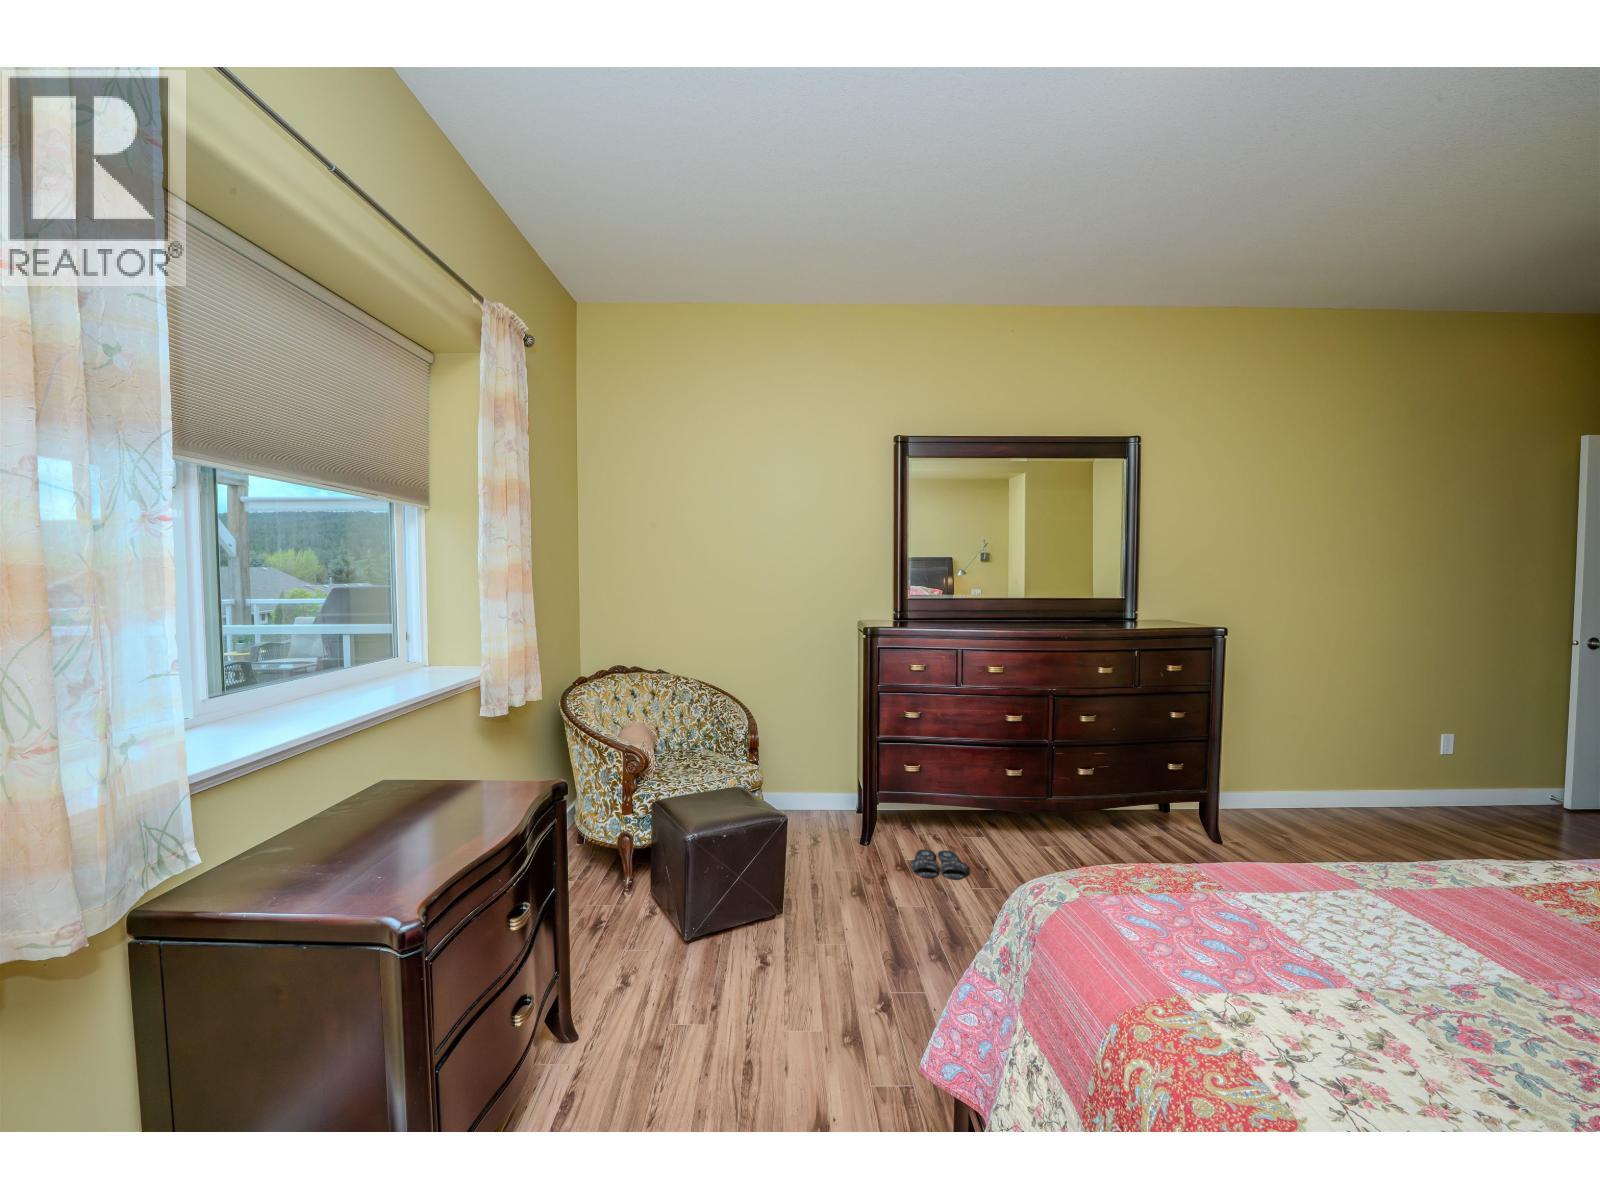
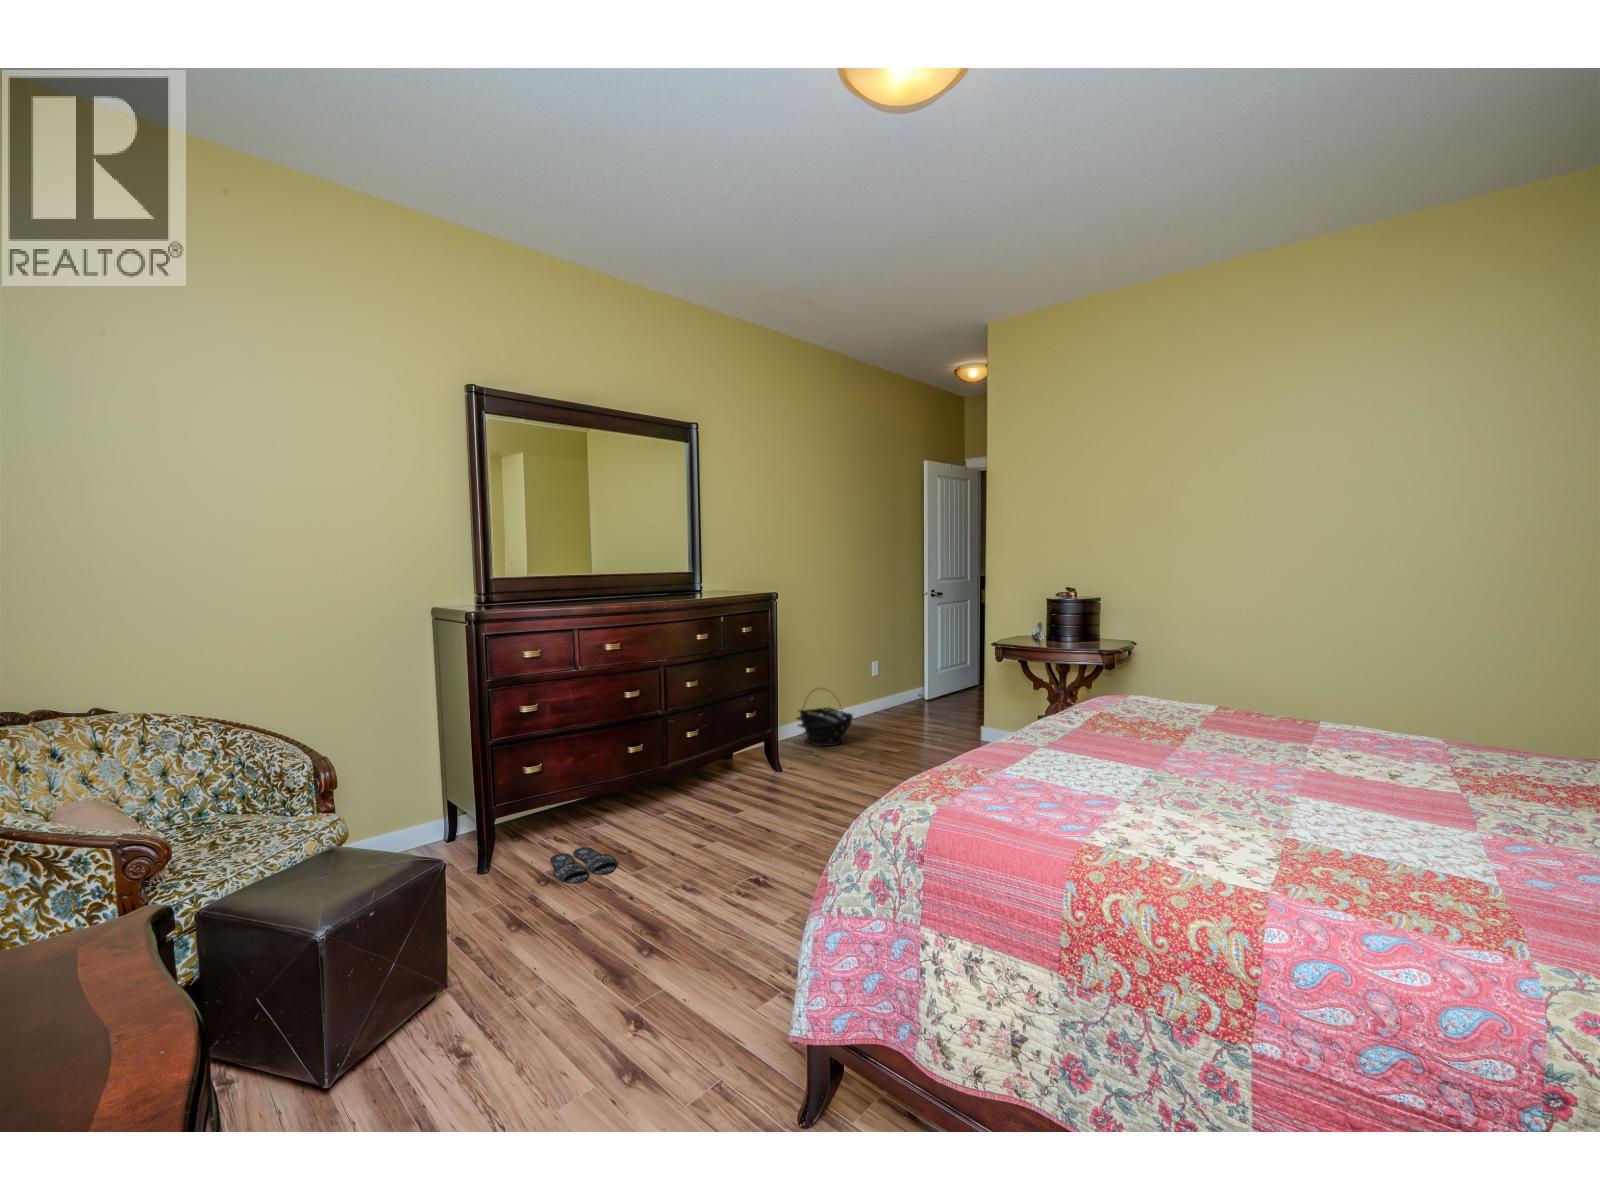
basket: none [1268,753,1364,834] -> present [797,688,853,747]

